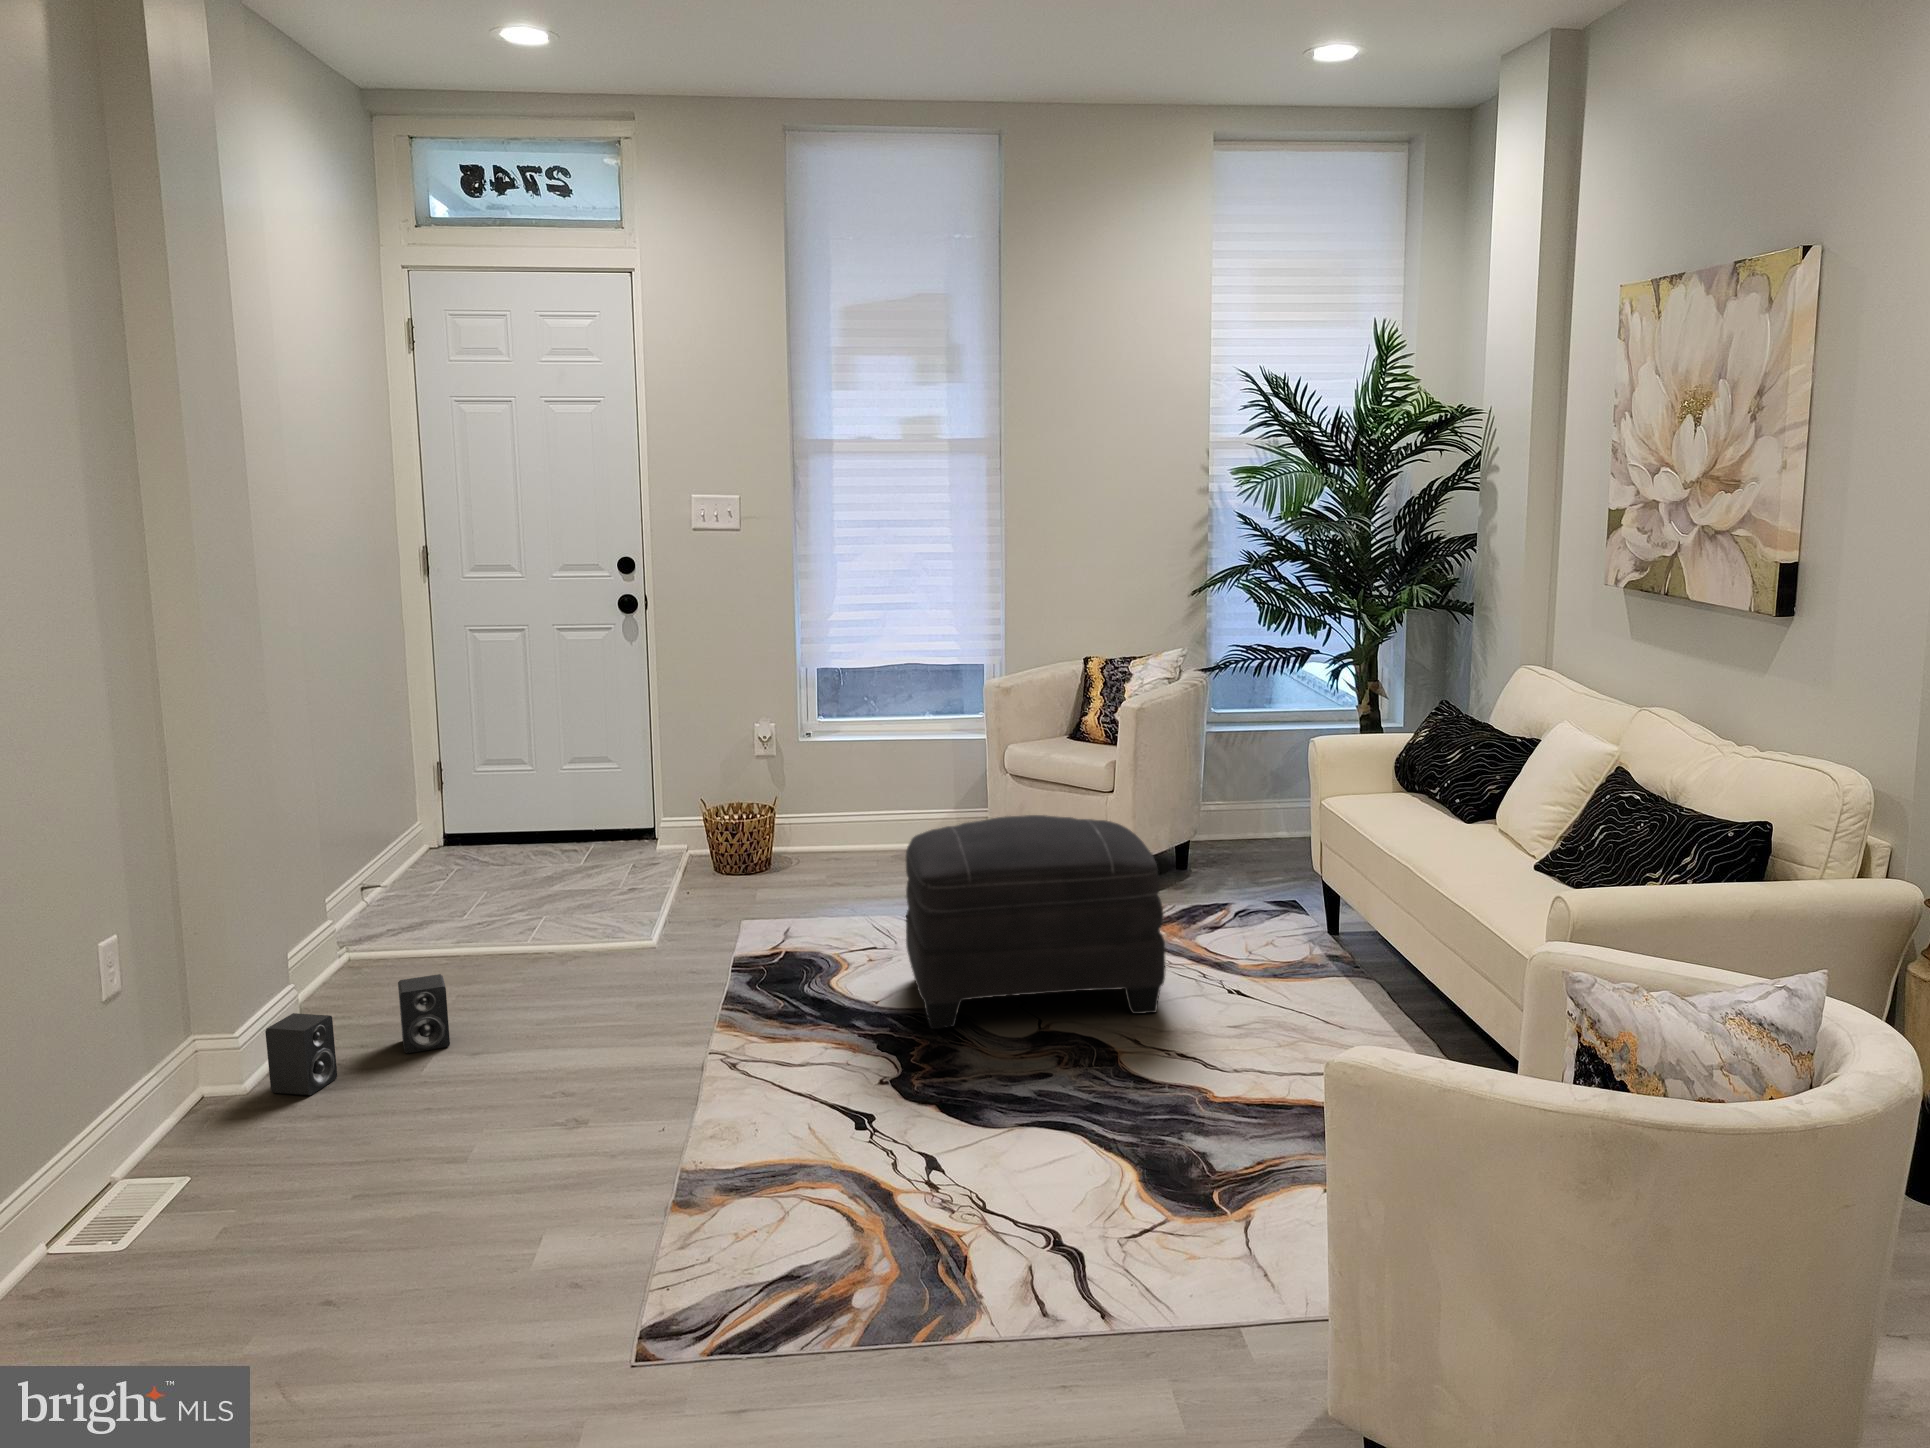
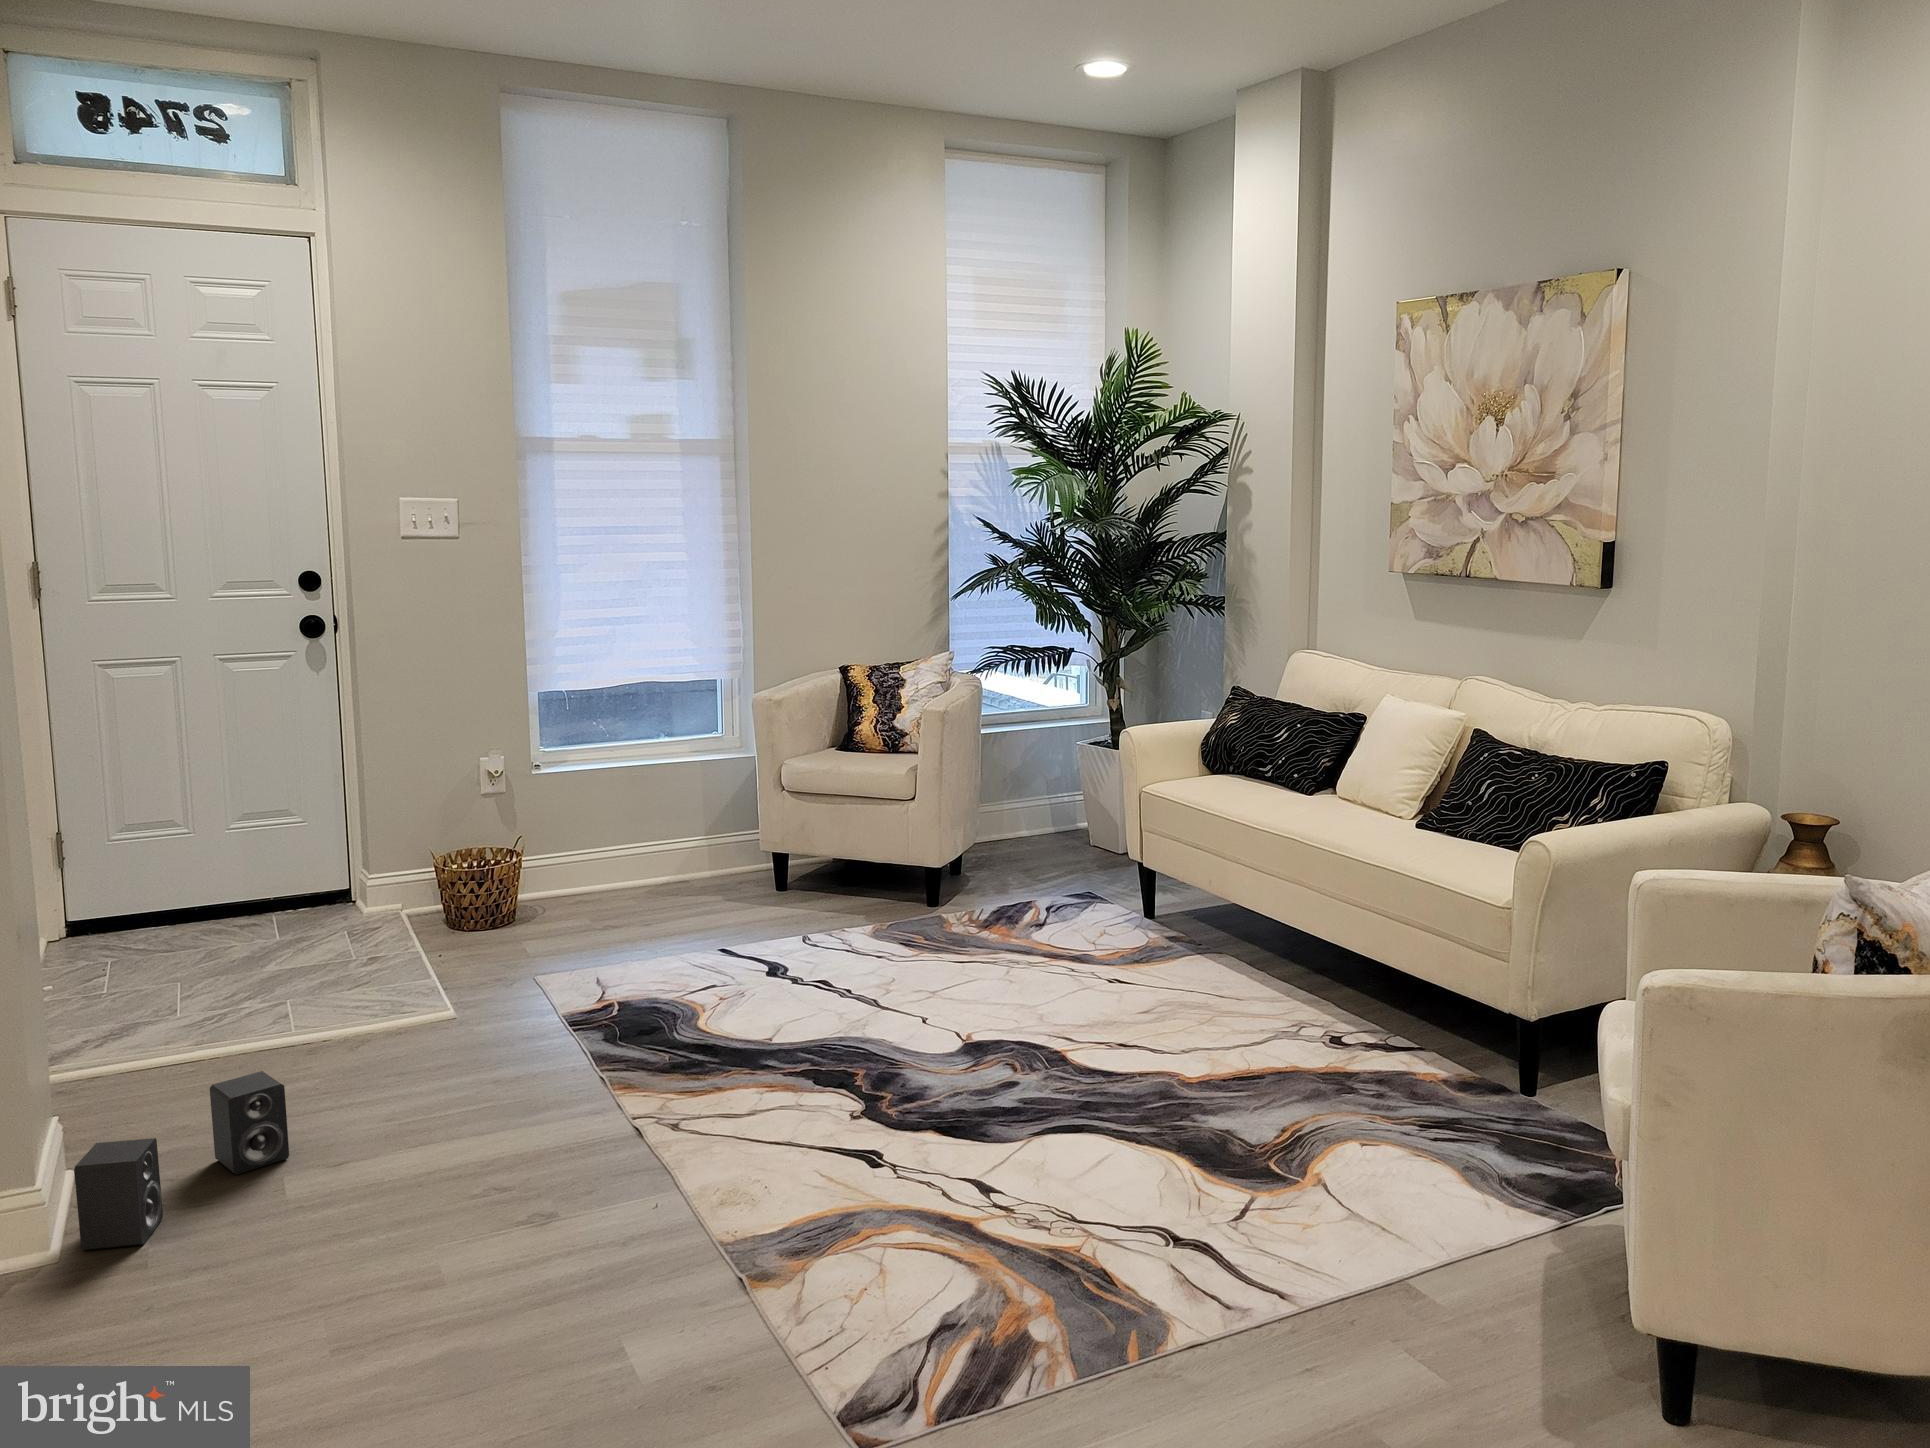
ottoman: present [906,815,1165,1029] -> none [780,821,1074,1057]

